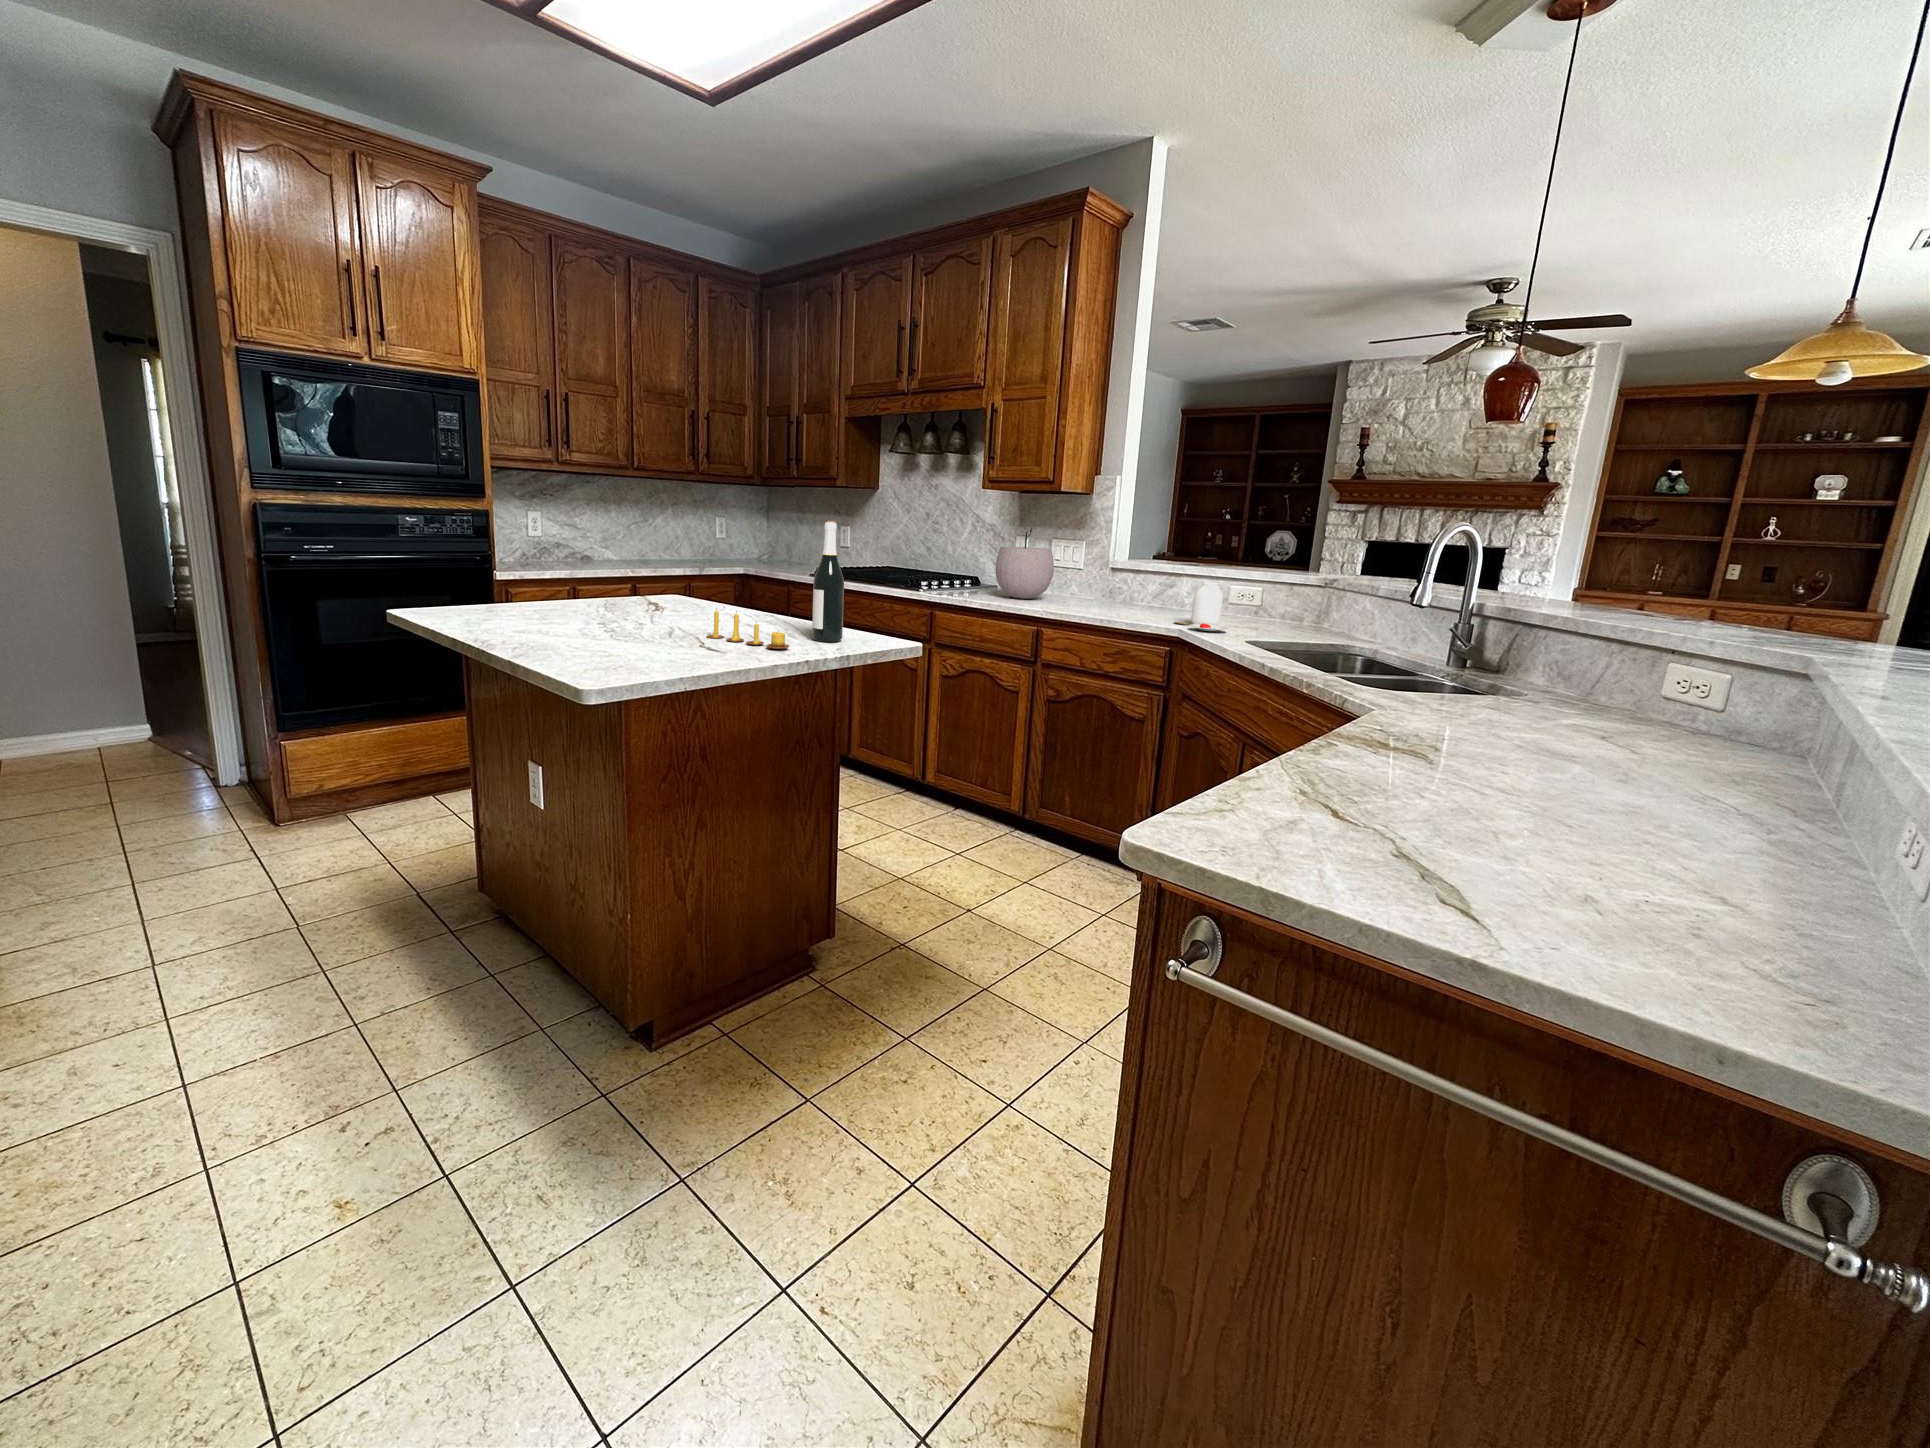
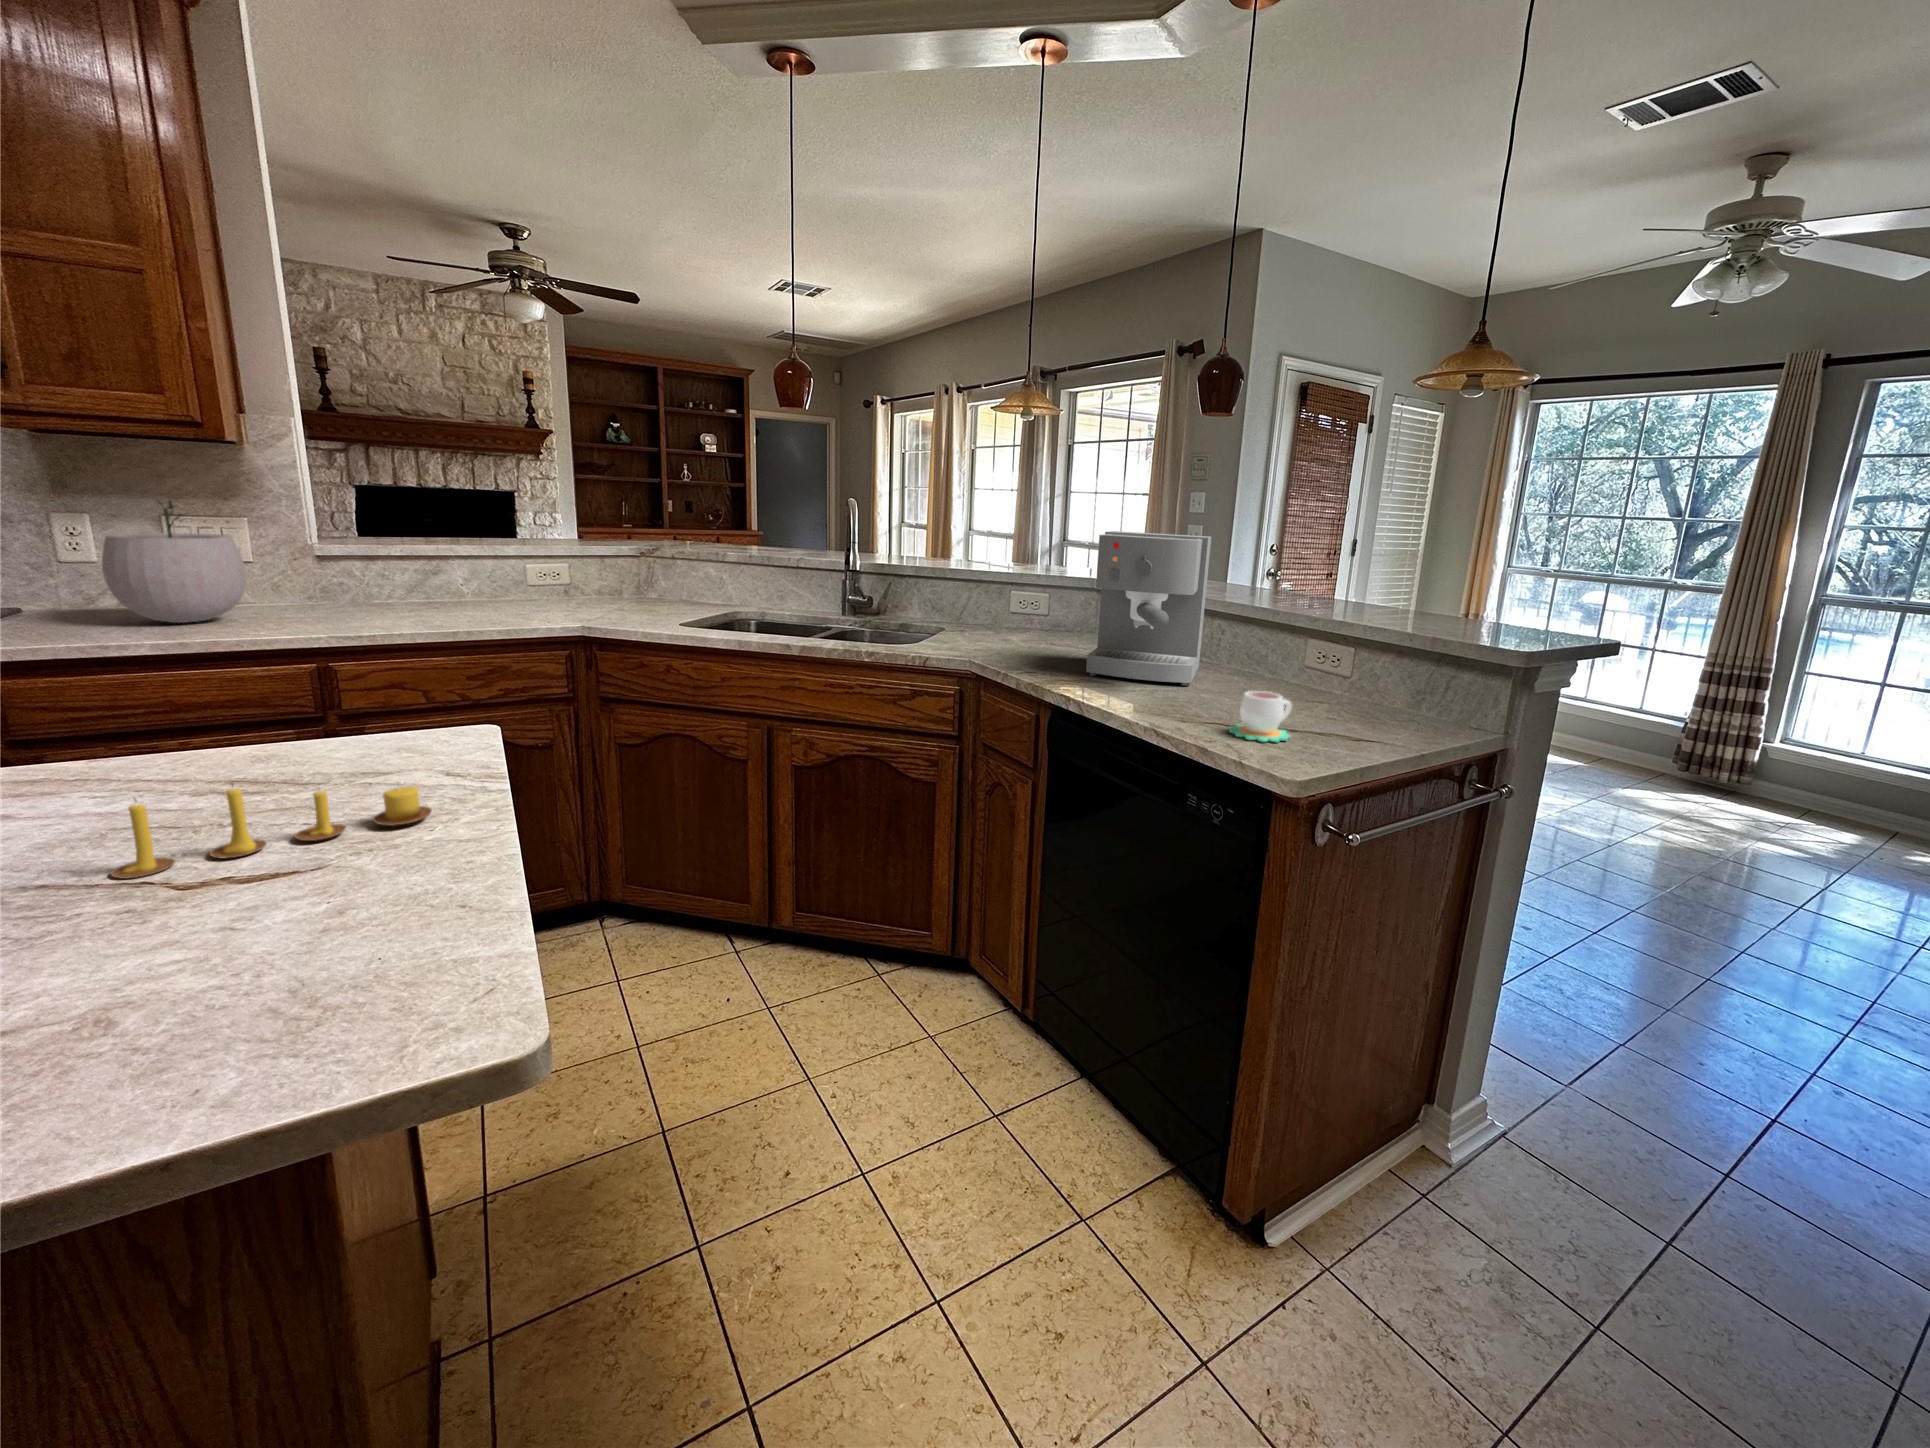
wine bottle: present [812,521,844,642] -> none [312,543,404,785]
coffee maker: none [1434,541,1812,813] -> present [1086,531,1211,686]
jar: present [1174,582,1229,631] -> none [537,565,628,622]
mug: none [1276,754,1389,841] -> present [1229,691,1292,742]

